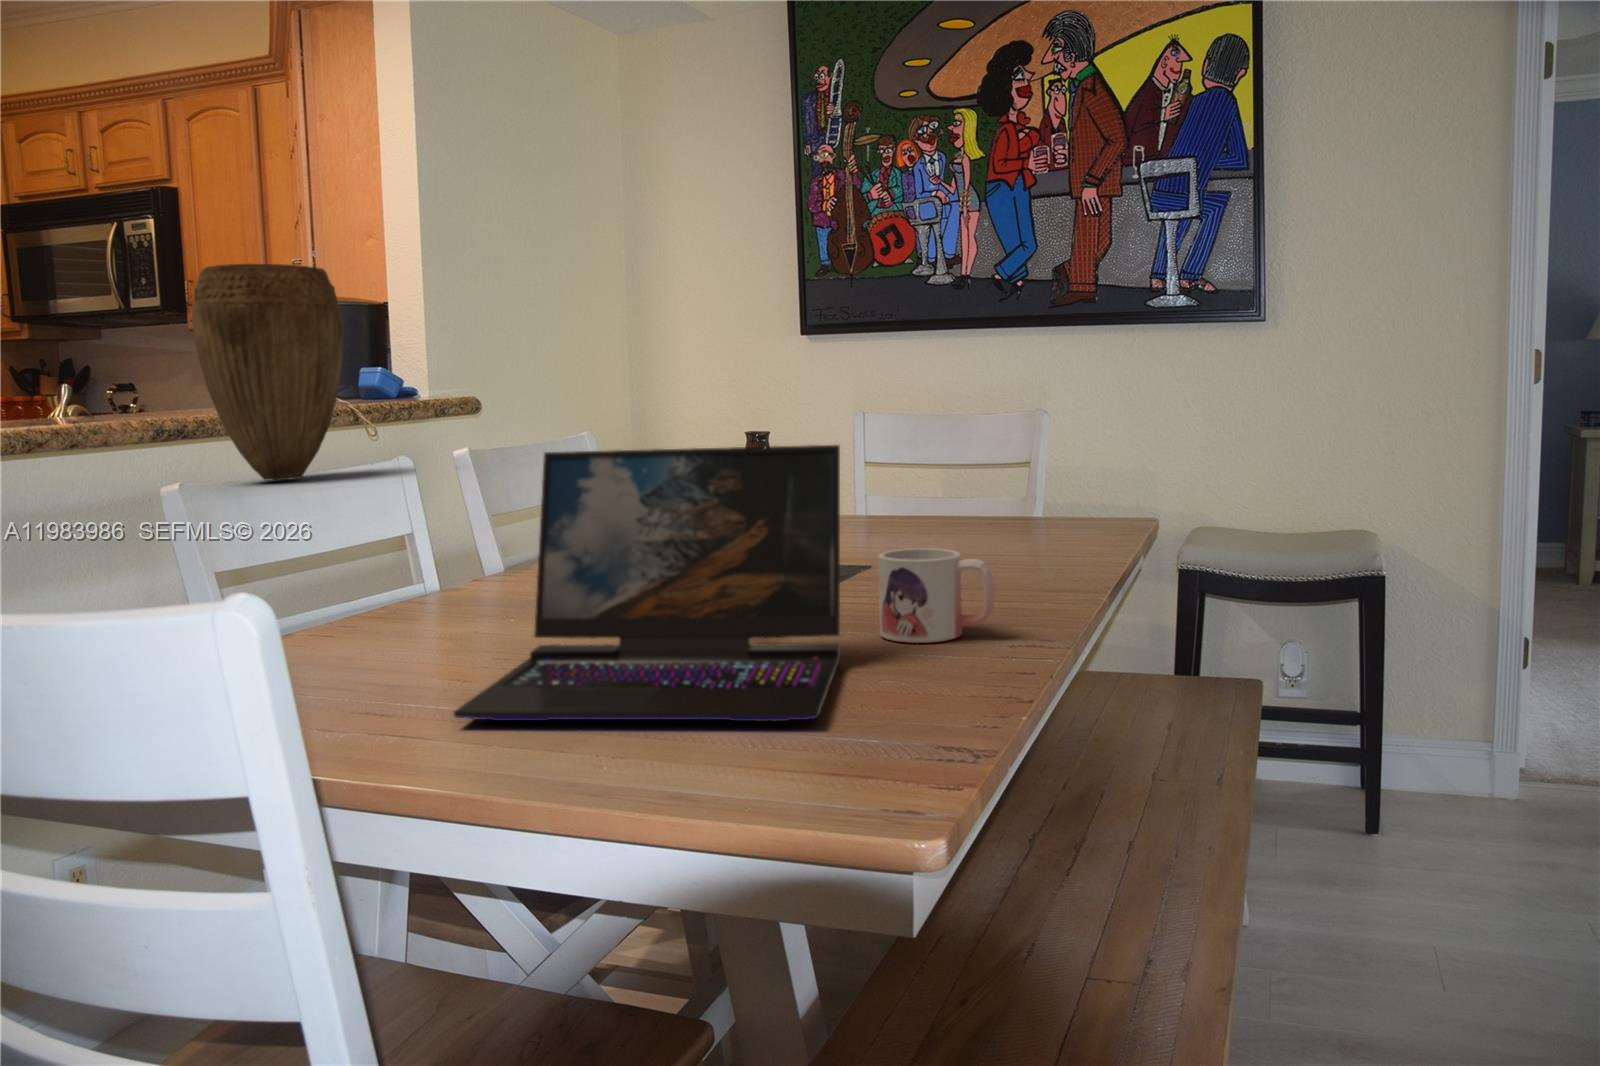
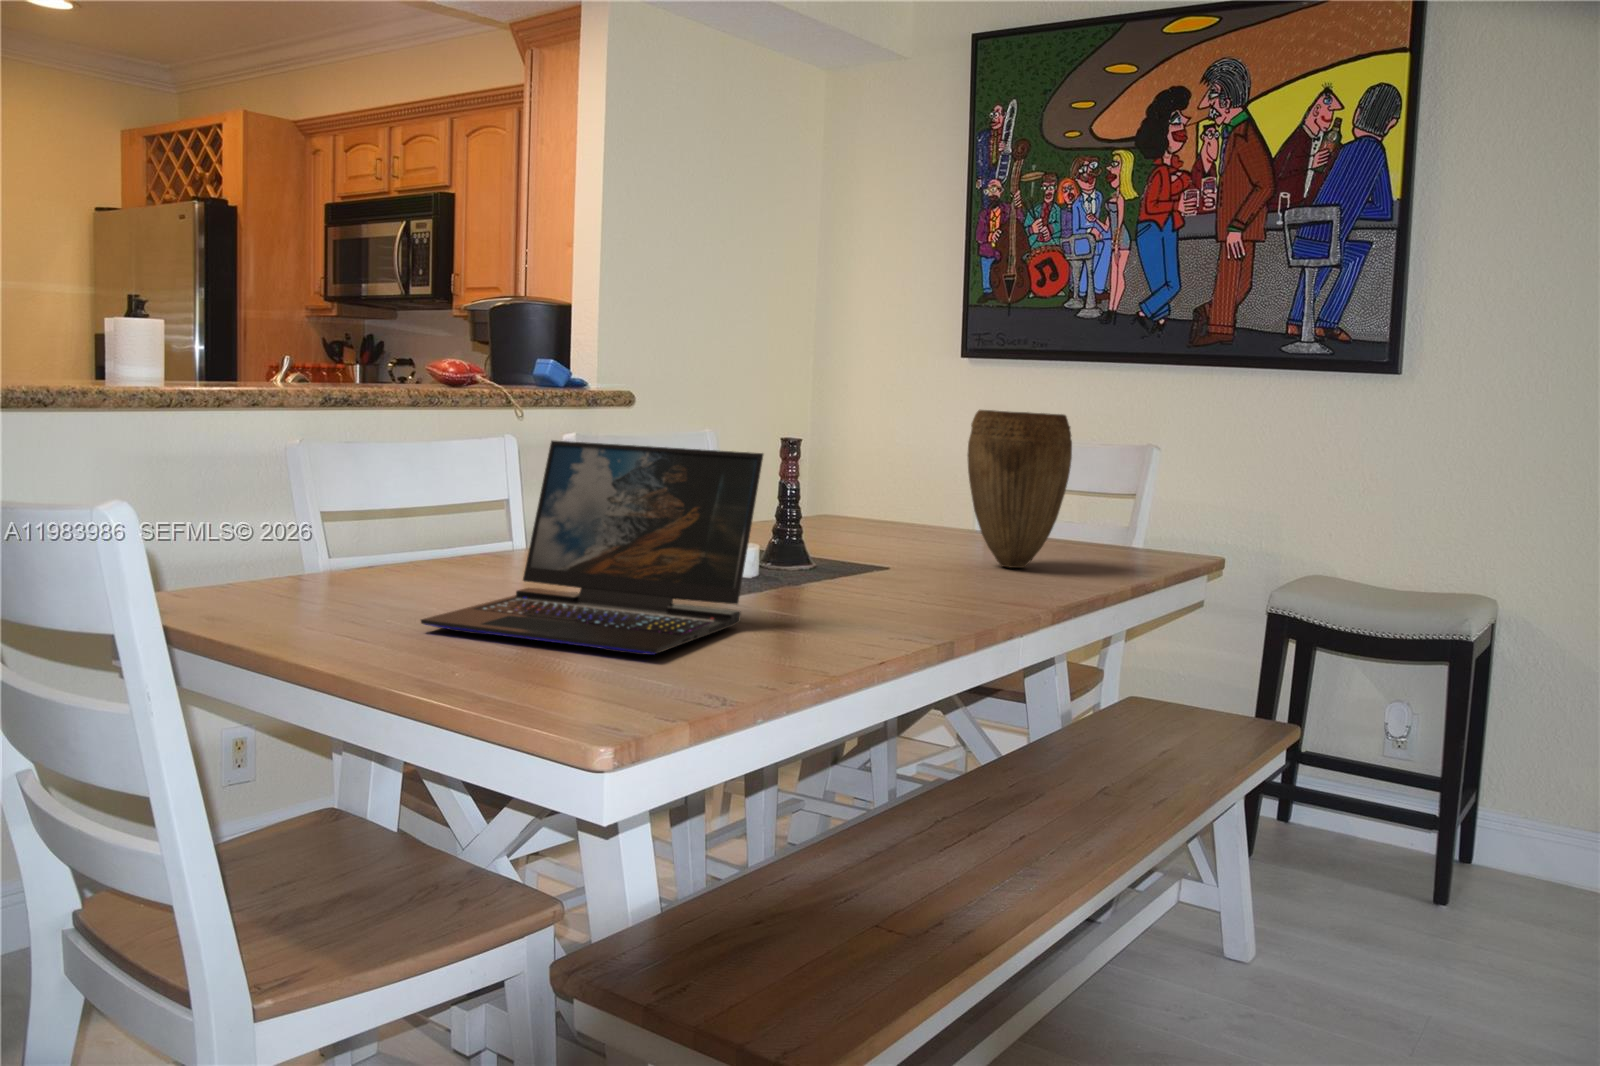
vase: present [192,264,343,480] -> present [967,410,1072,568]
mug: present [878,548,994,643] -> none [801,545,891,623]

